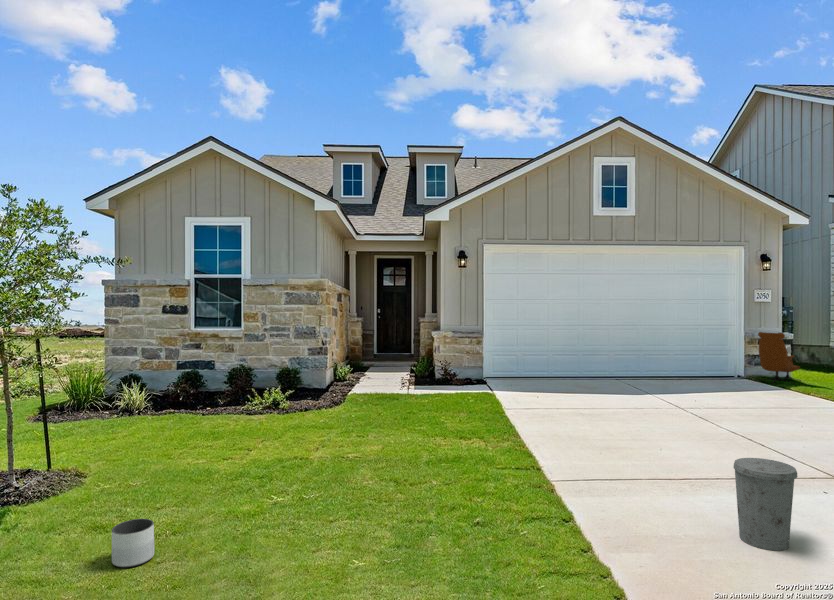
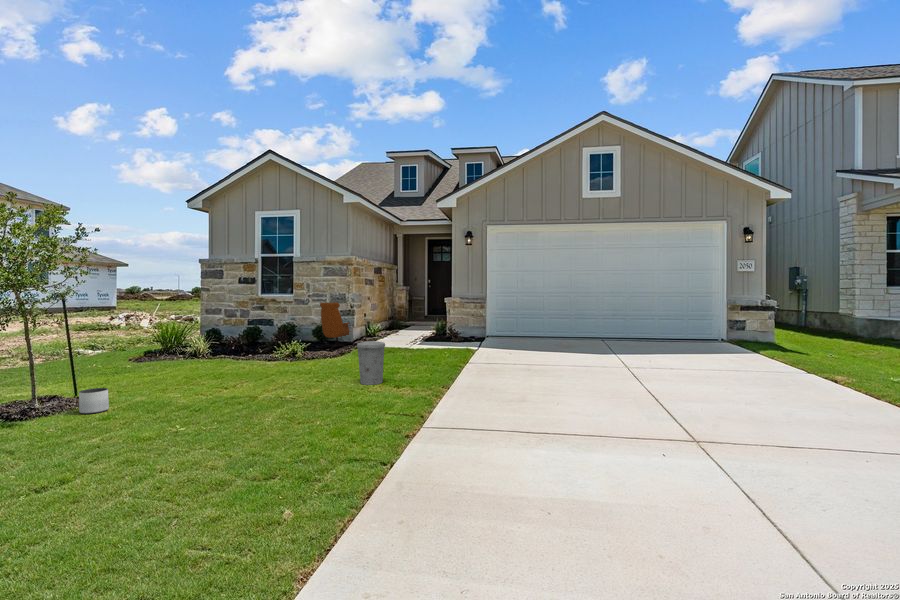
lounge chair: present [758,332,800,384] -> present [320,302,353,349]
trash can: present [734,458,798,550] -> present [357,341,385,385]

